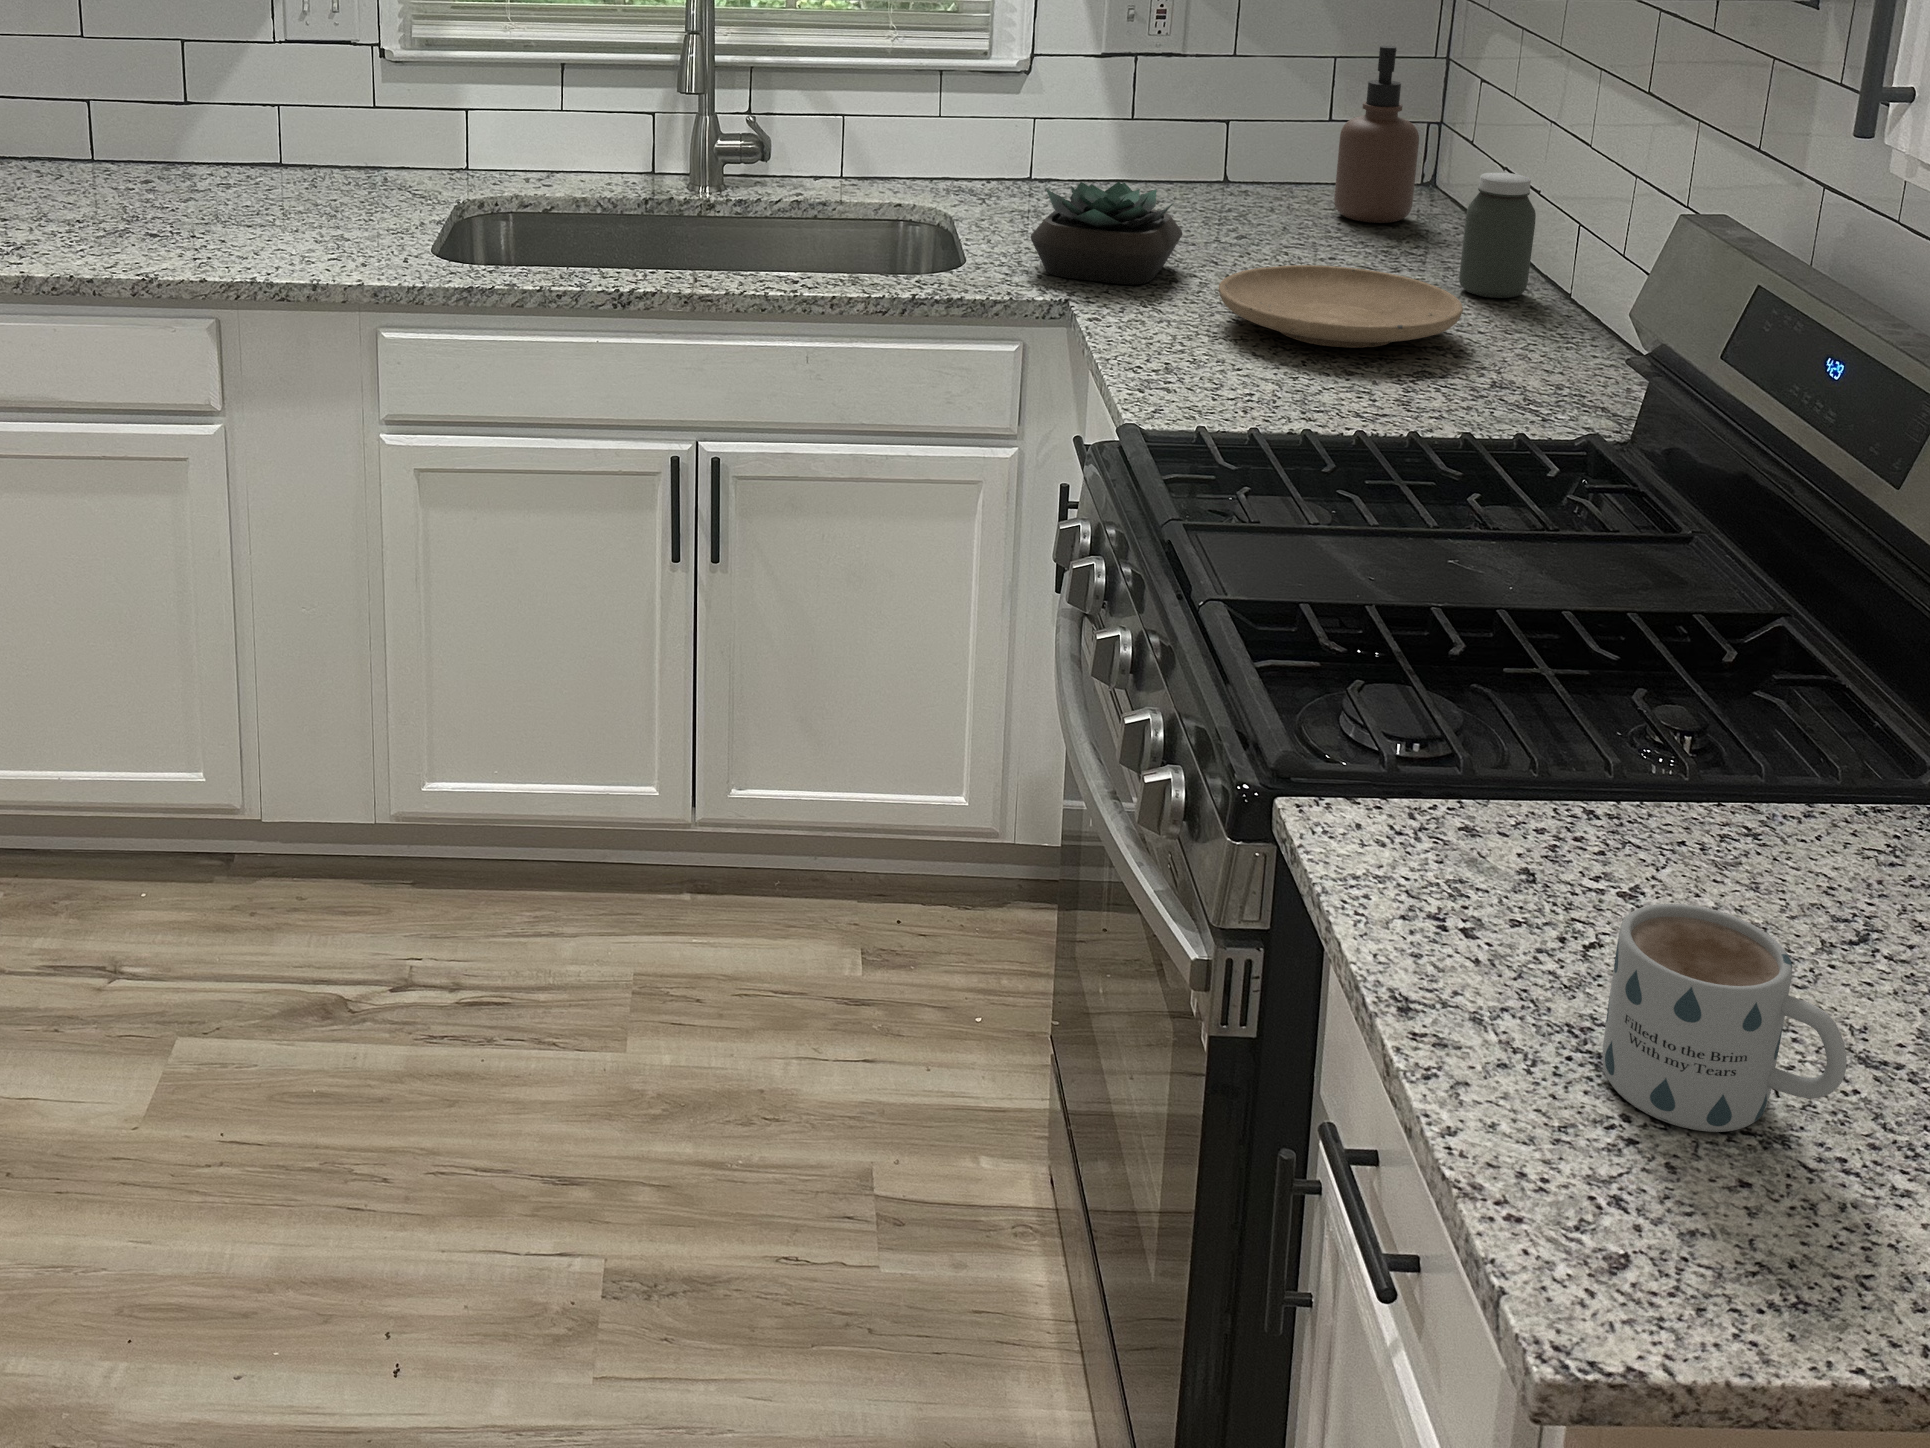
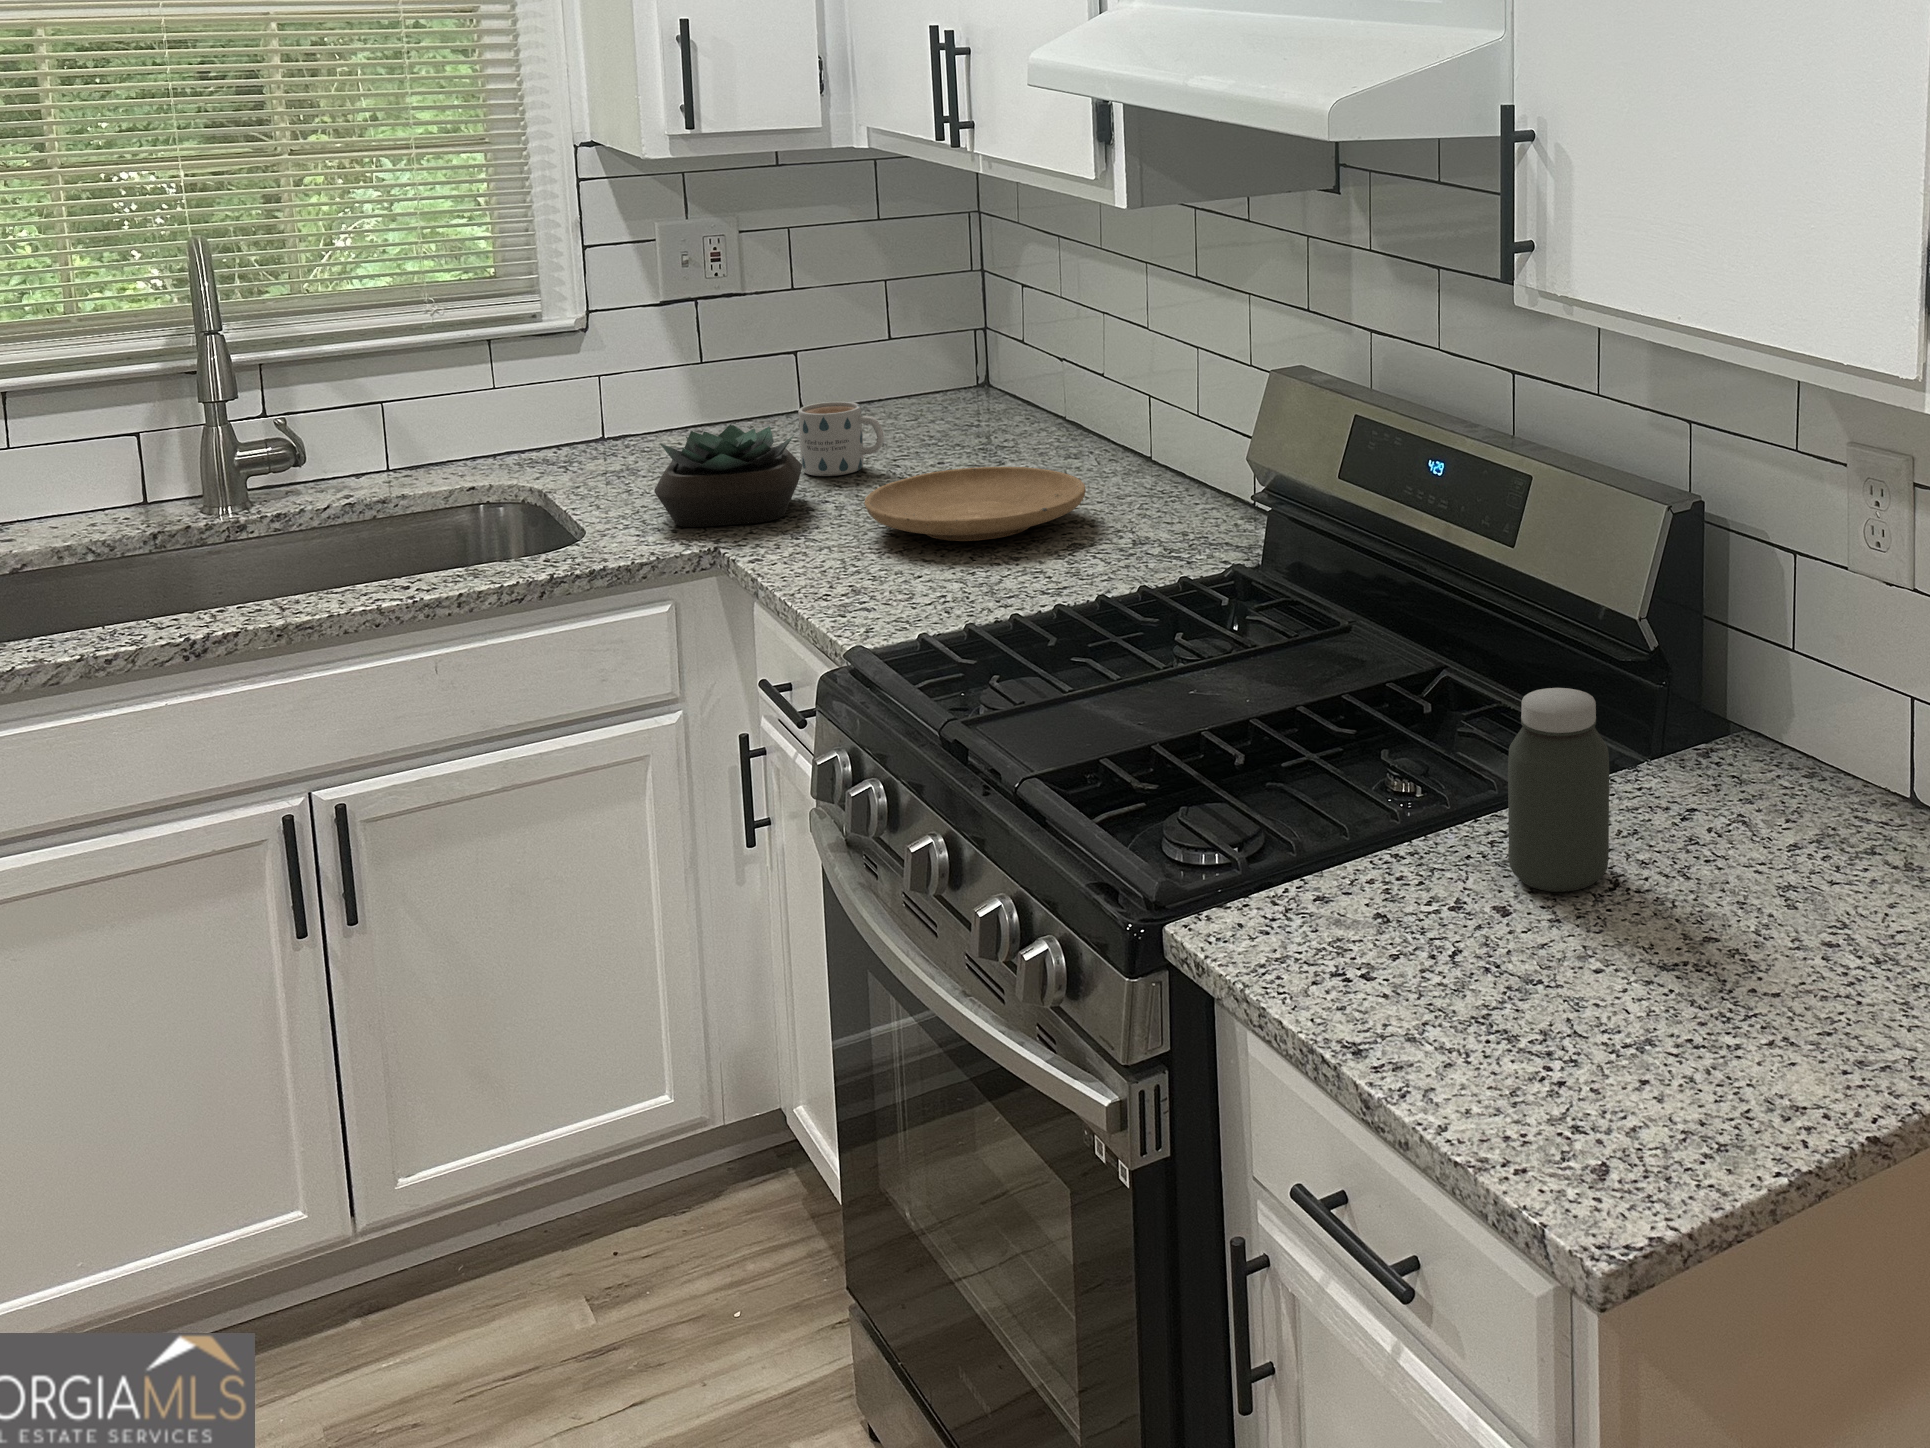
soap dispenser: present [1334,46,1419,223] -> none [909,266,982,428]
jar: present [1459,172,1536,298] -> present [1508,688,1609,892]
mug: present [1603,904,1847,1132] -> present [798,402,884,476]

